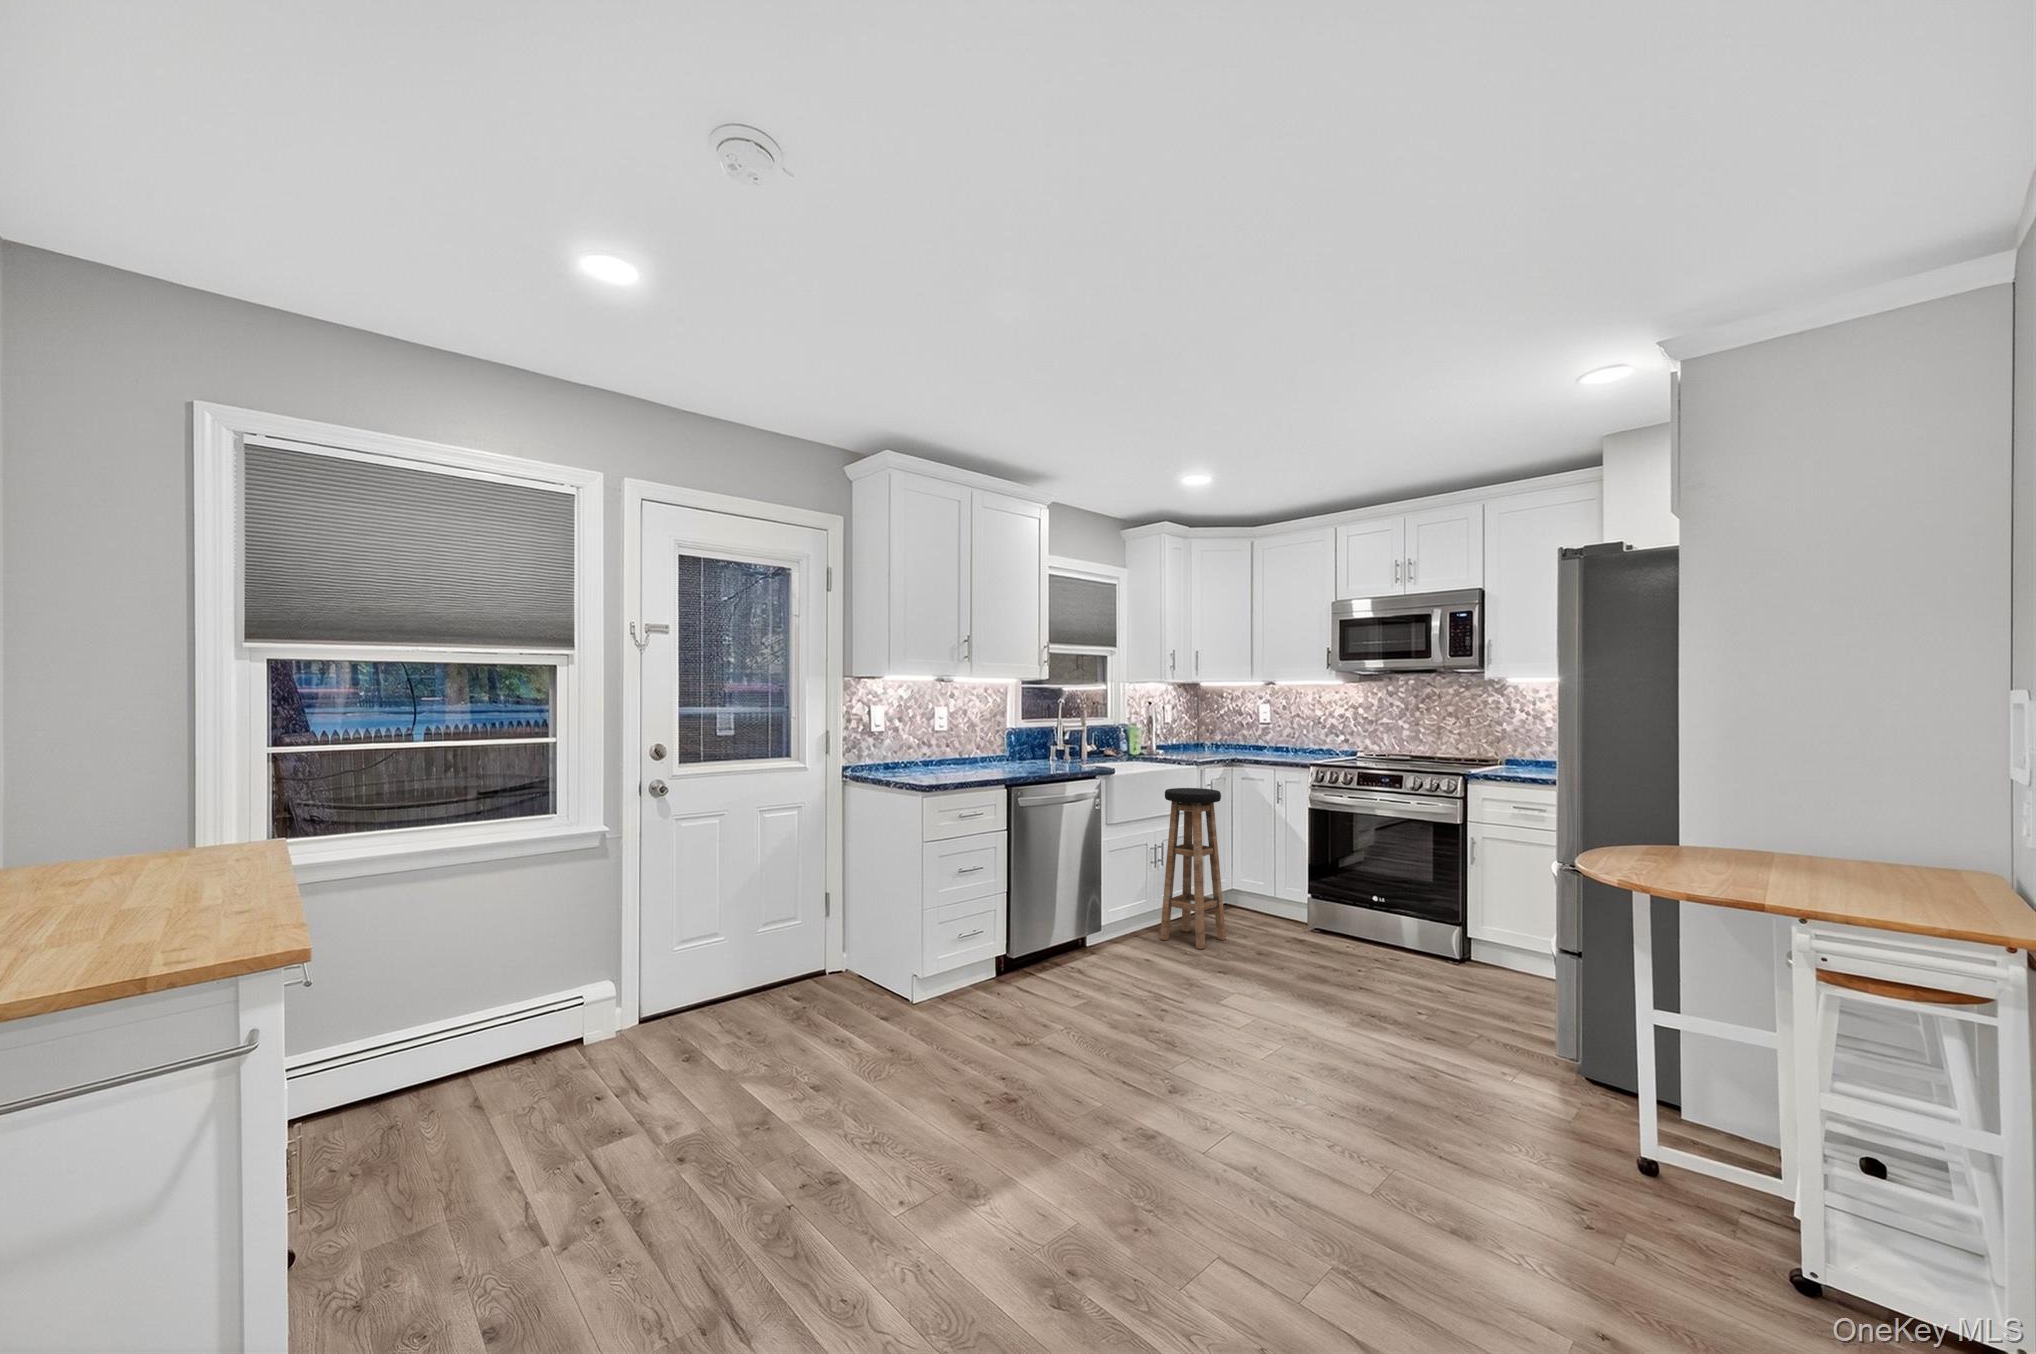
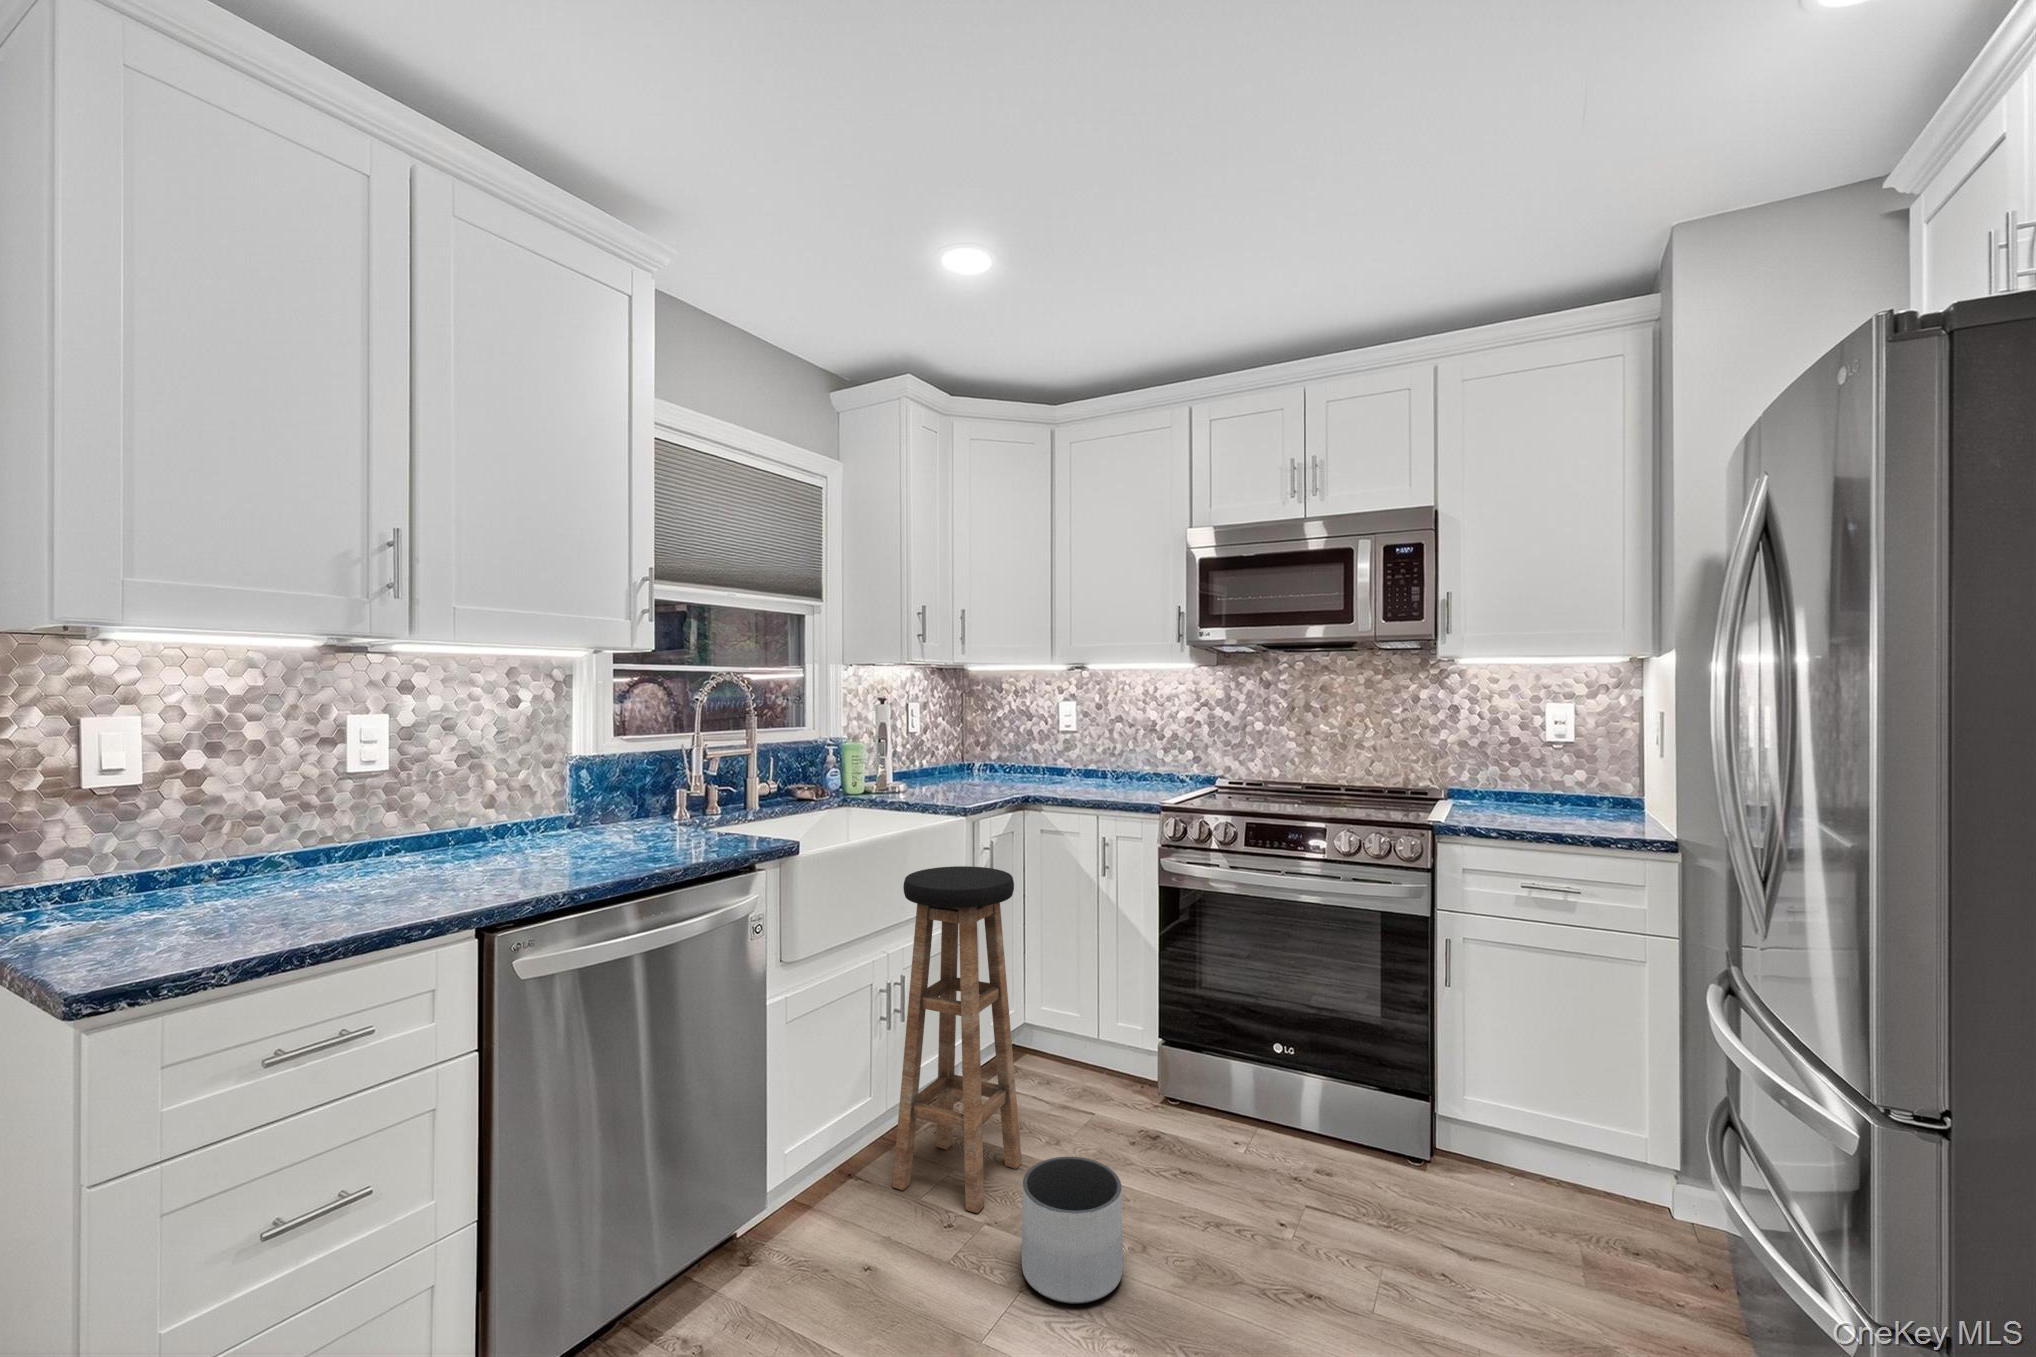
planter: none [1221,920,1269,974] -> present [1022,1157,1123,1304]

